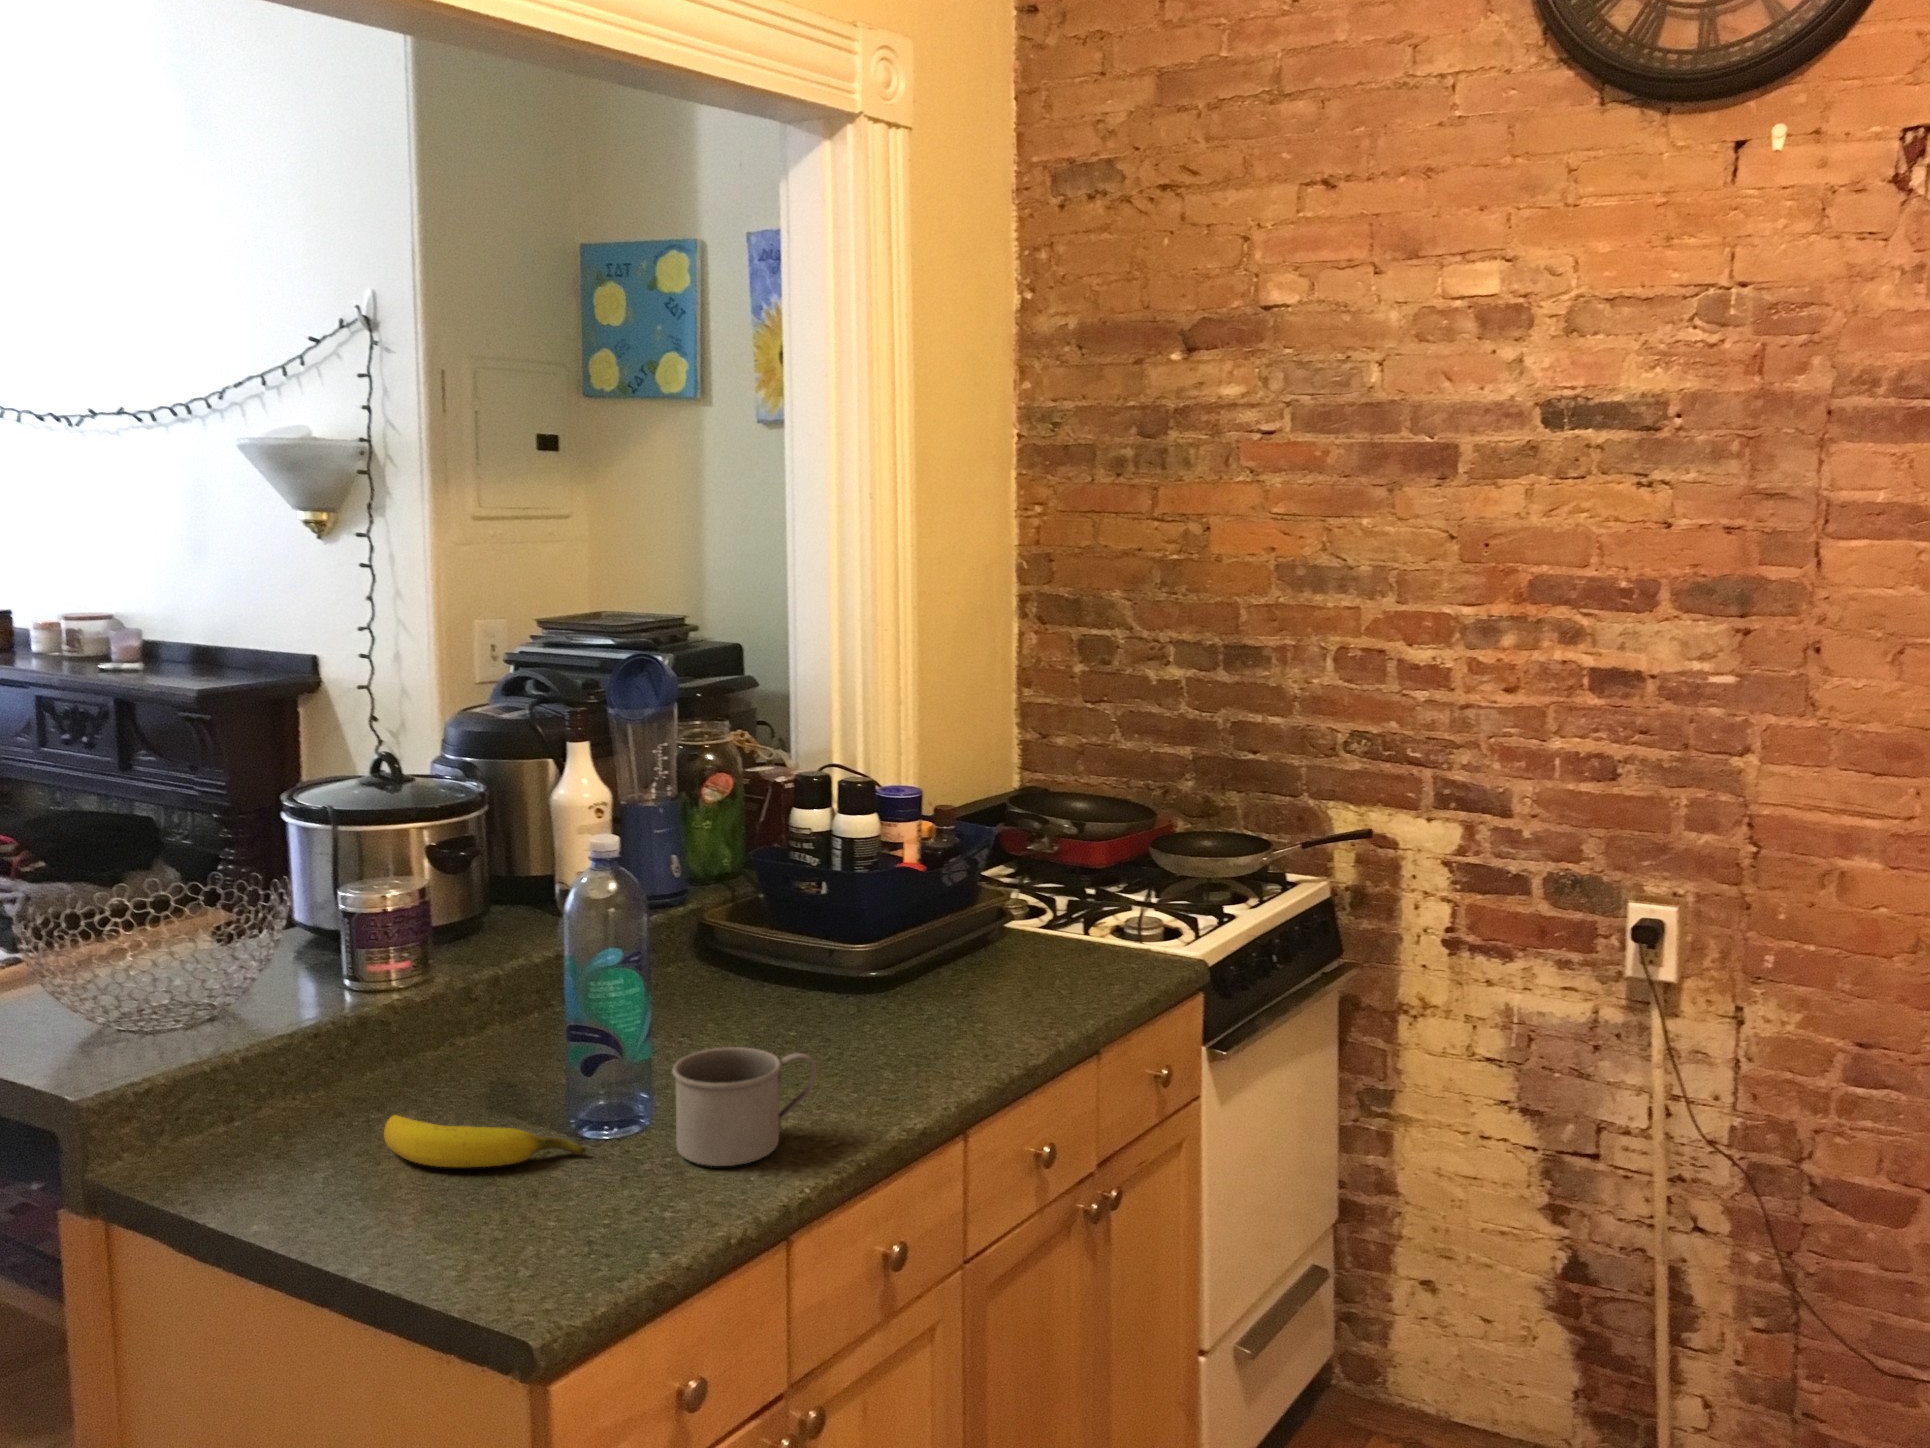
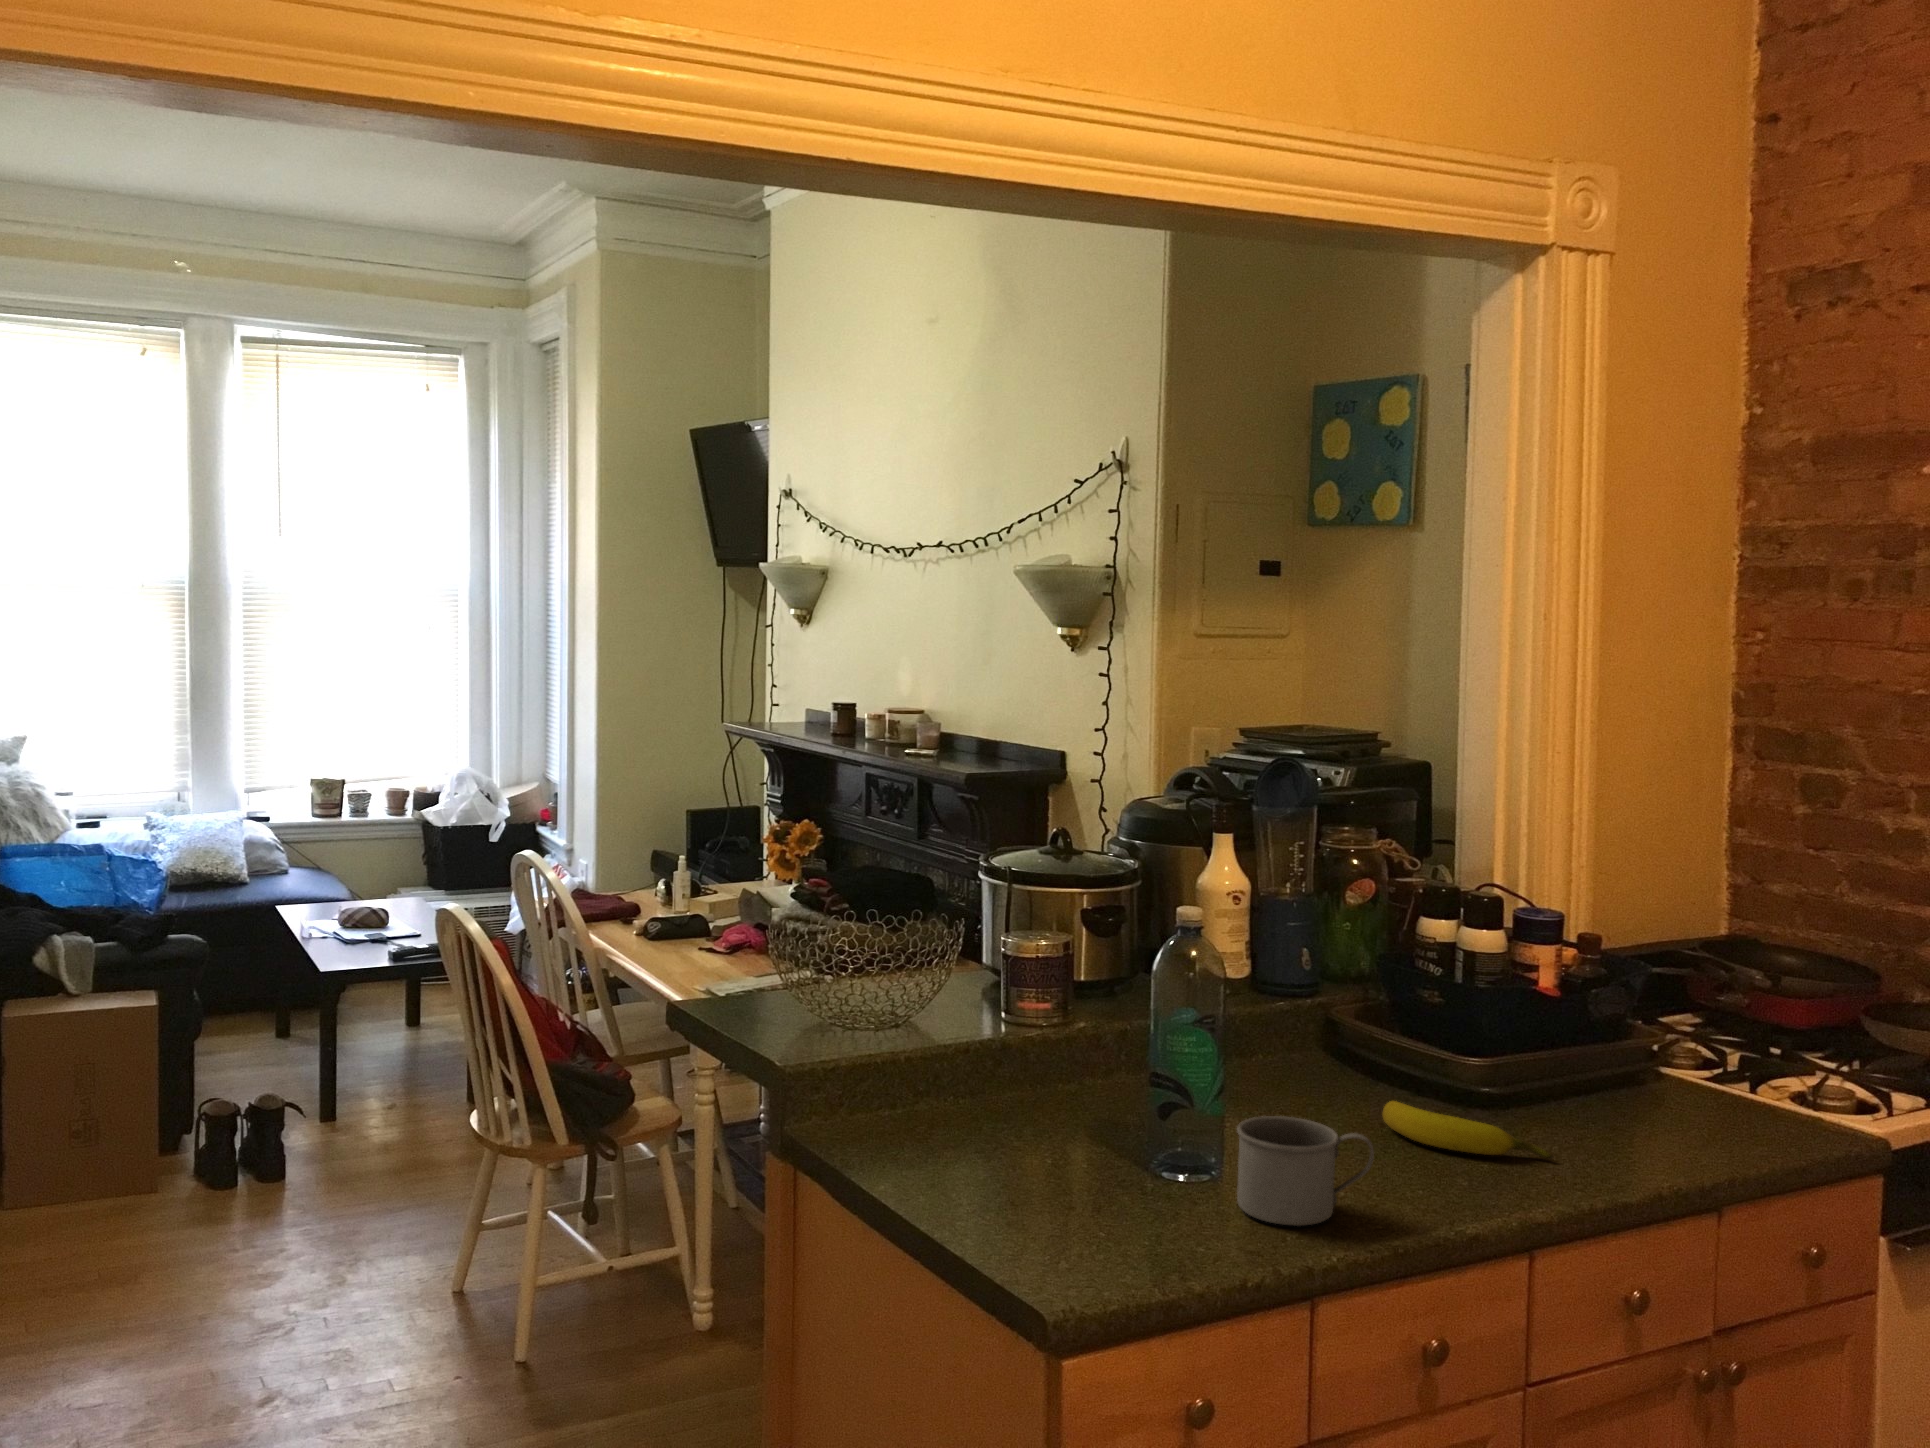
banana: present [384,1115,586,1167] -> present [1382,1101,1553,1160]

